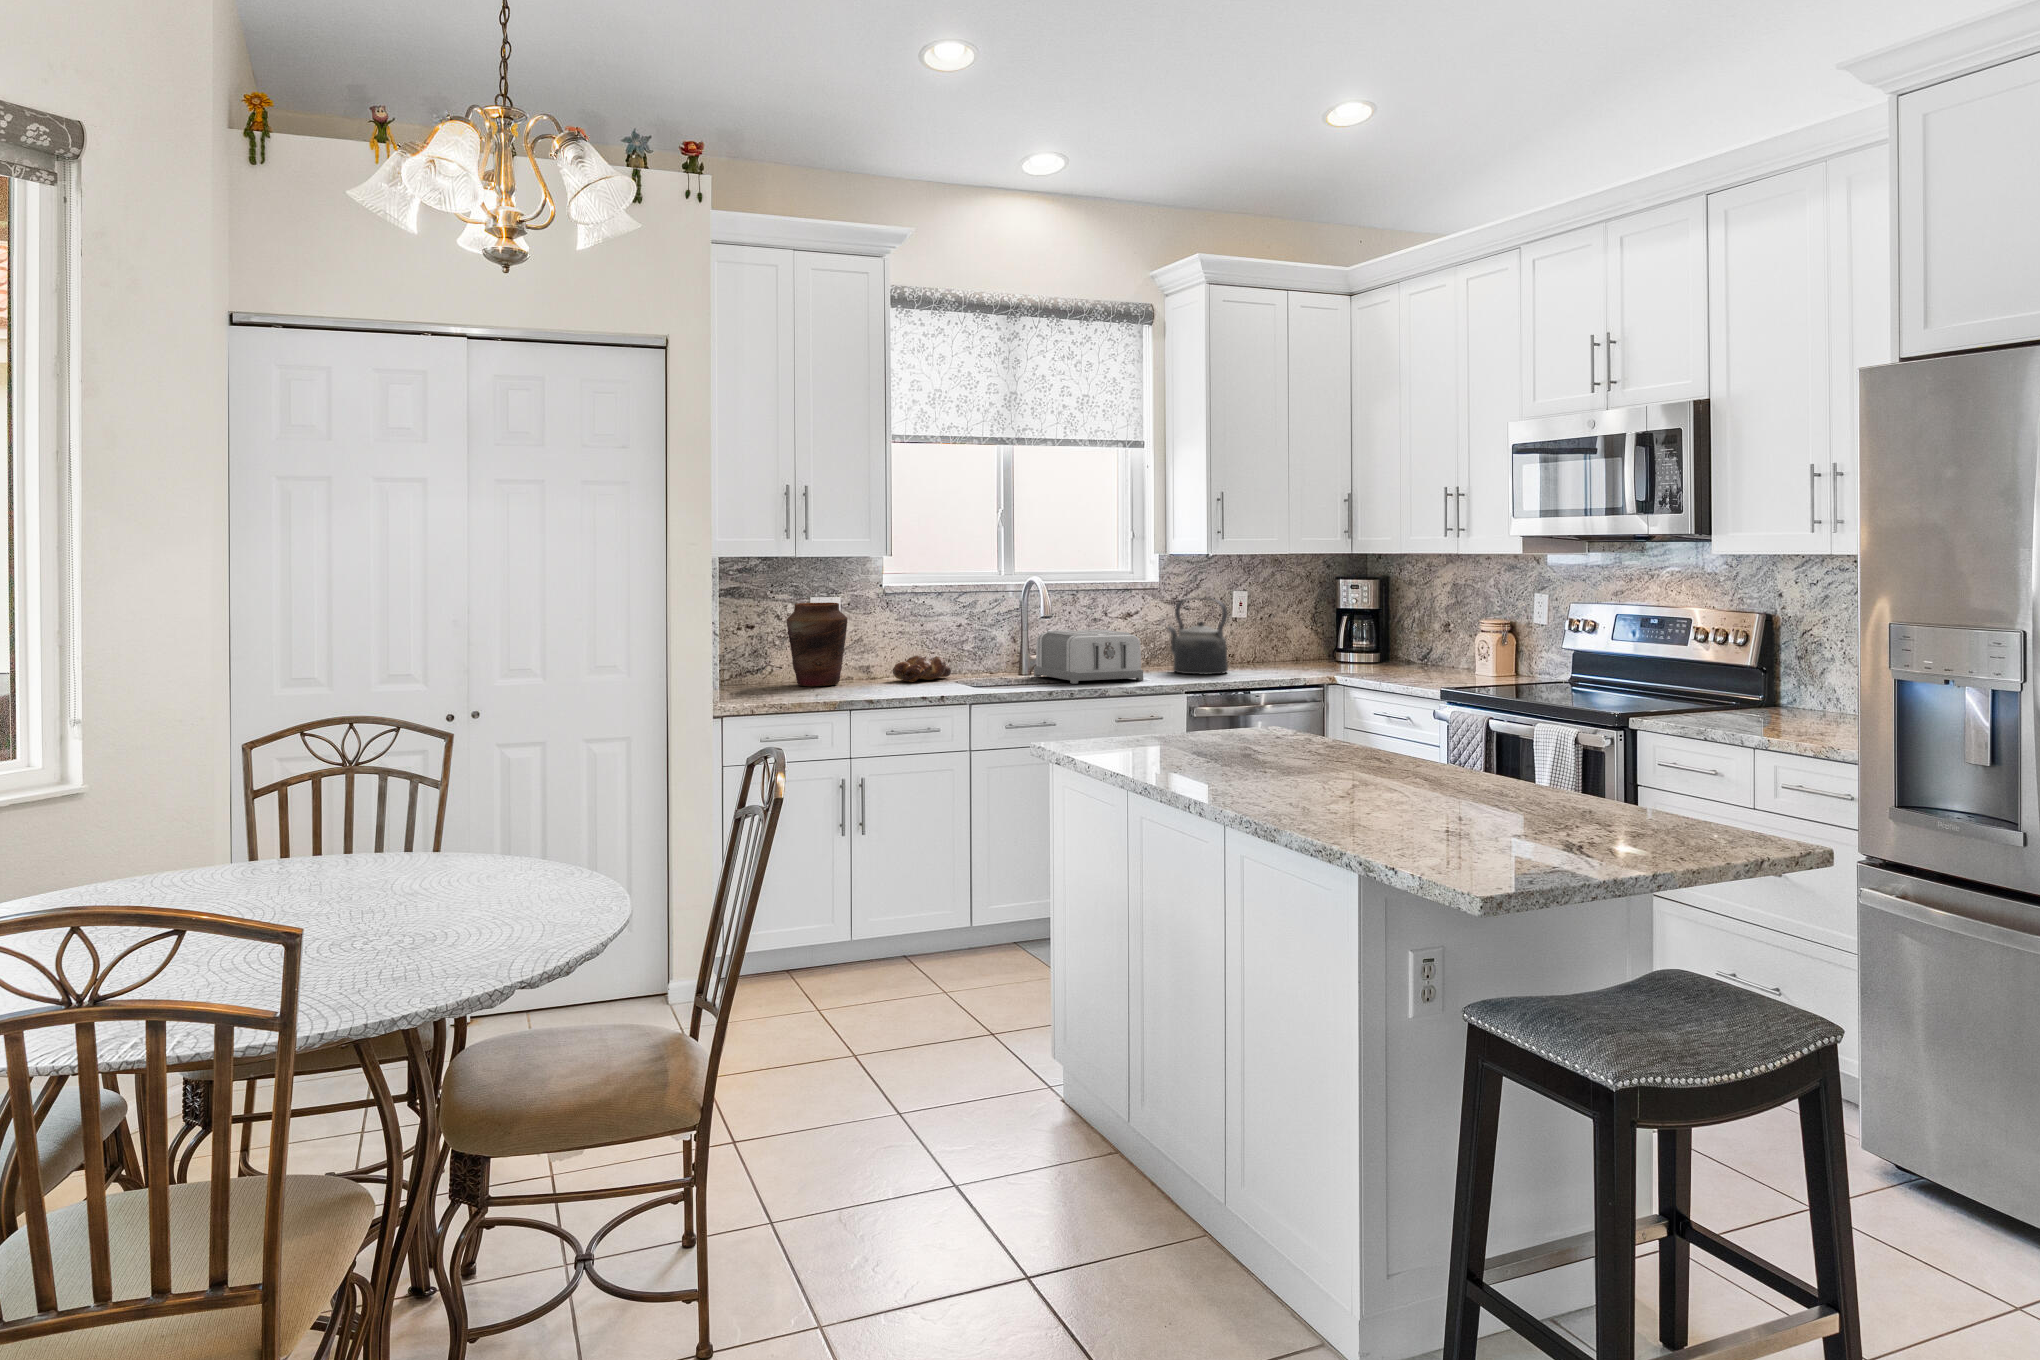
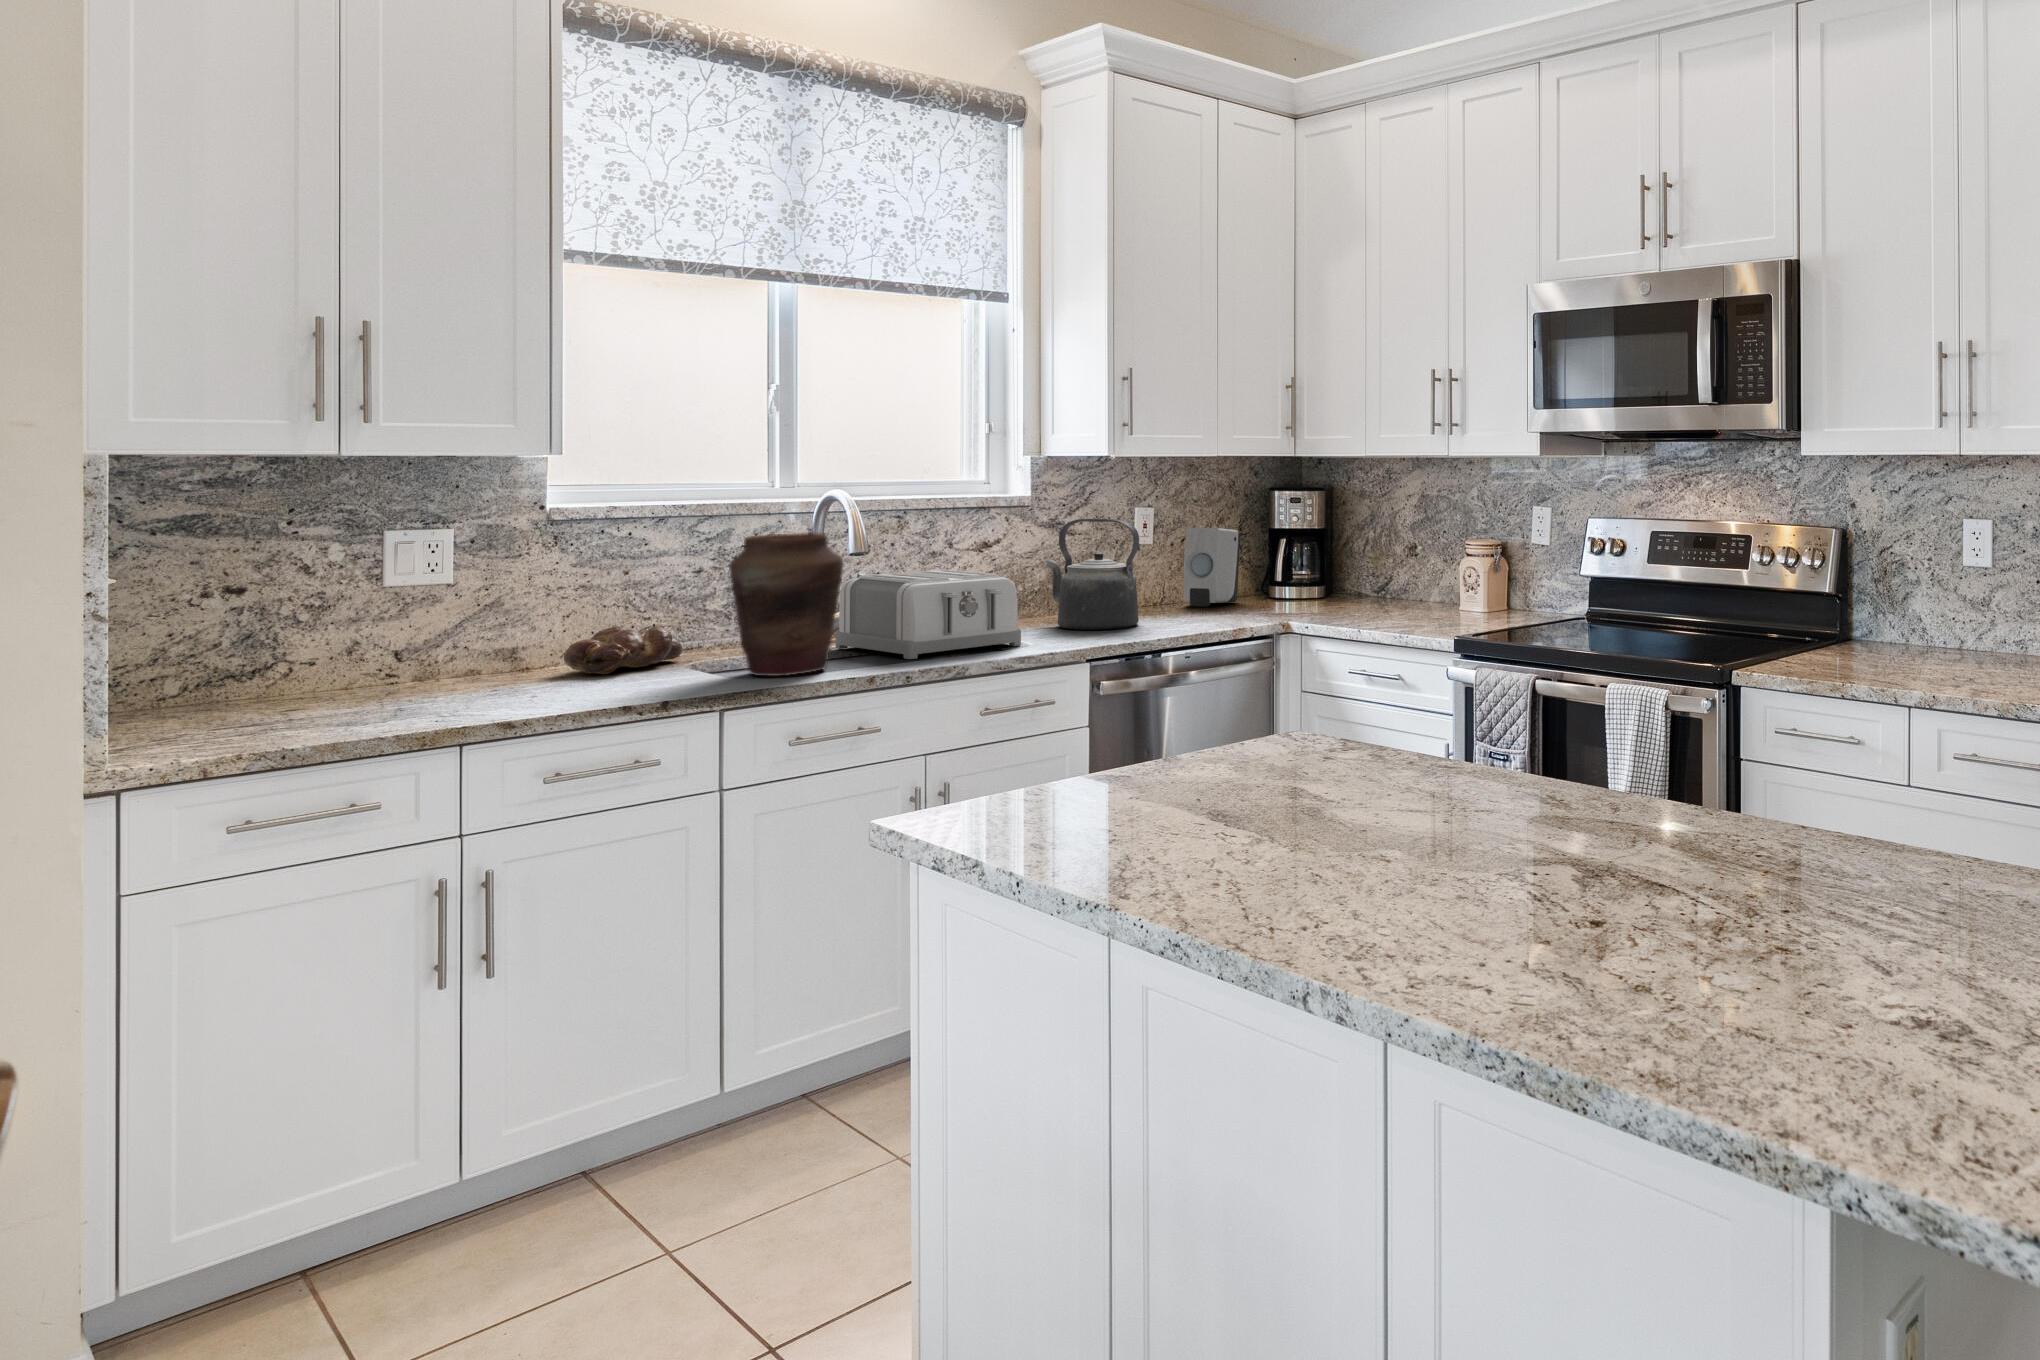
vase: present [787,603,848,686] -> present [729,533,843,676]
soap dispenser: none [1270,606,1314,665] -> present [1183,528,1240,607]

